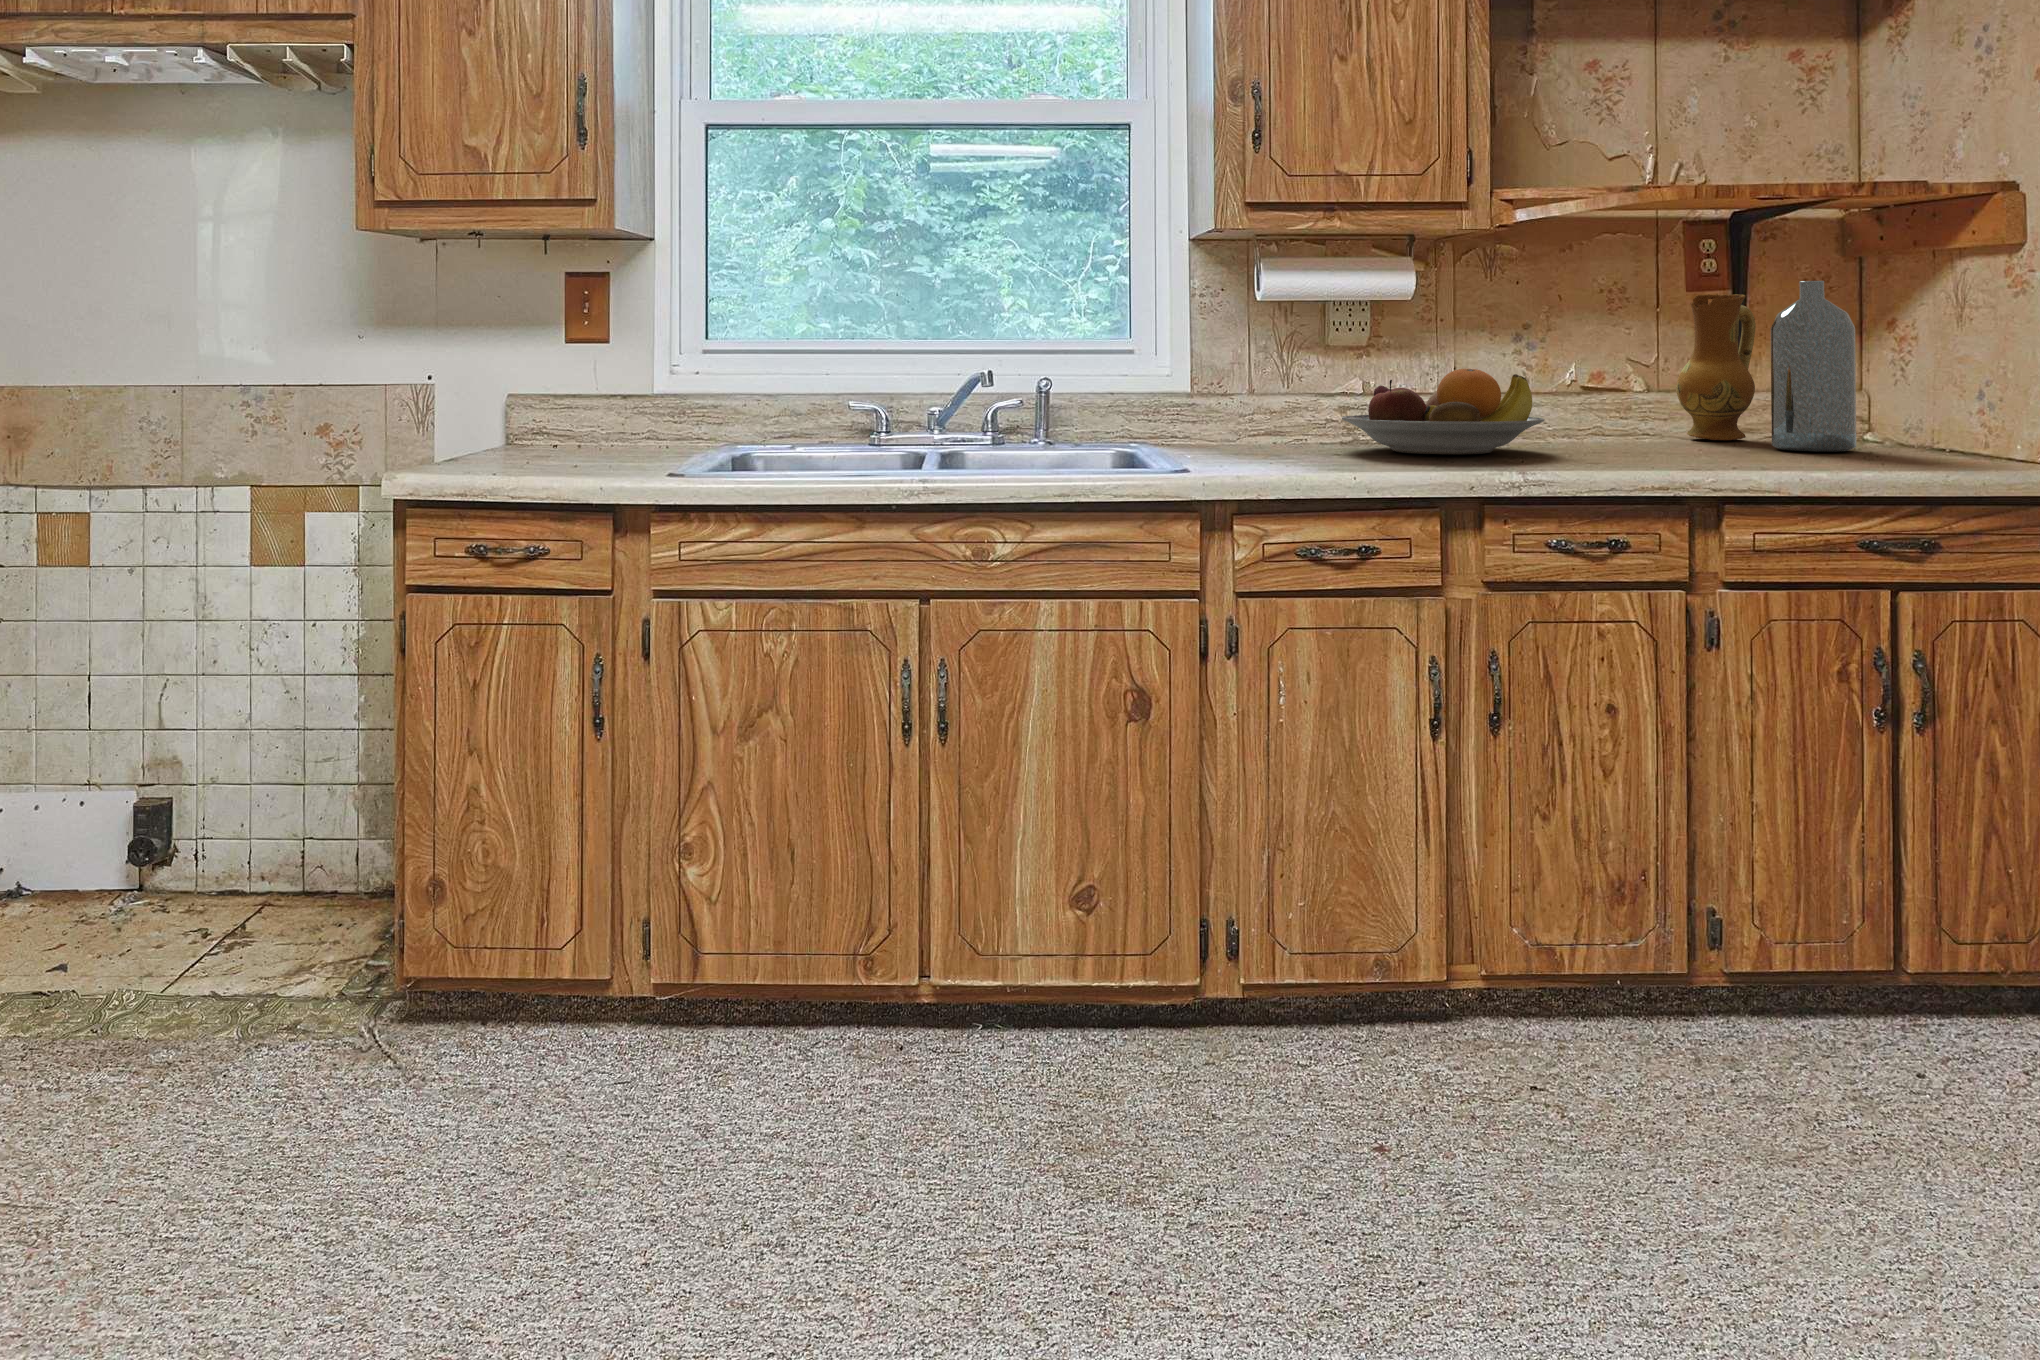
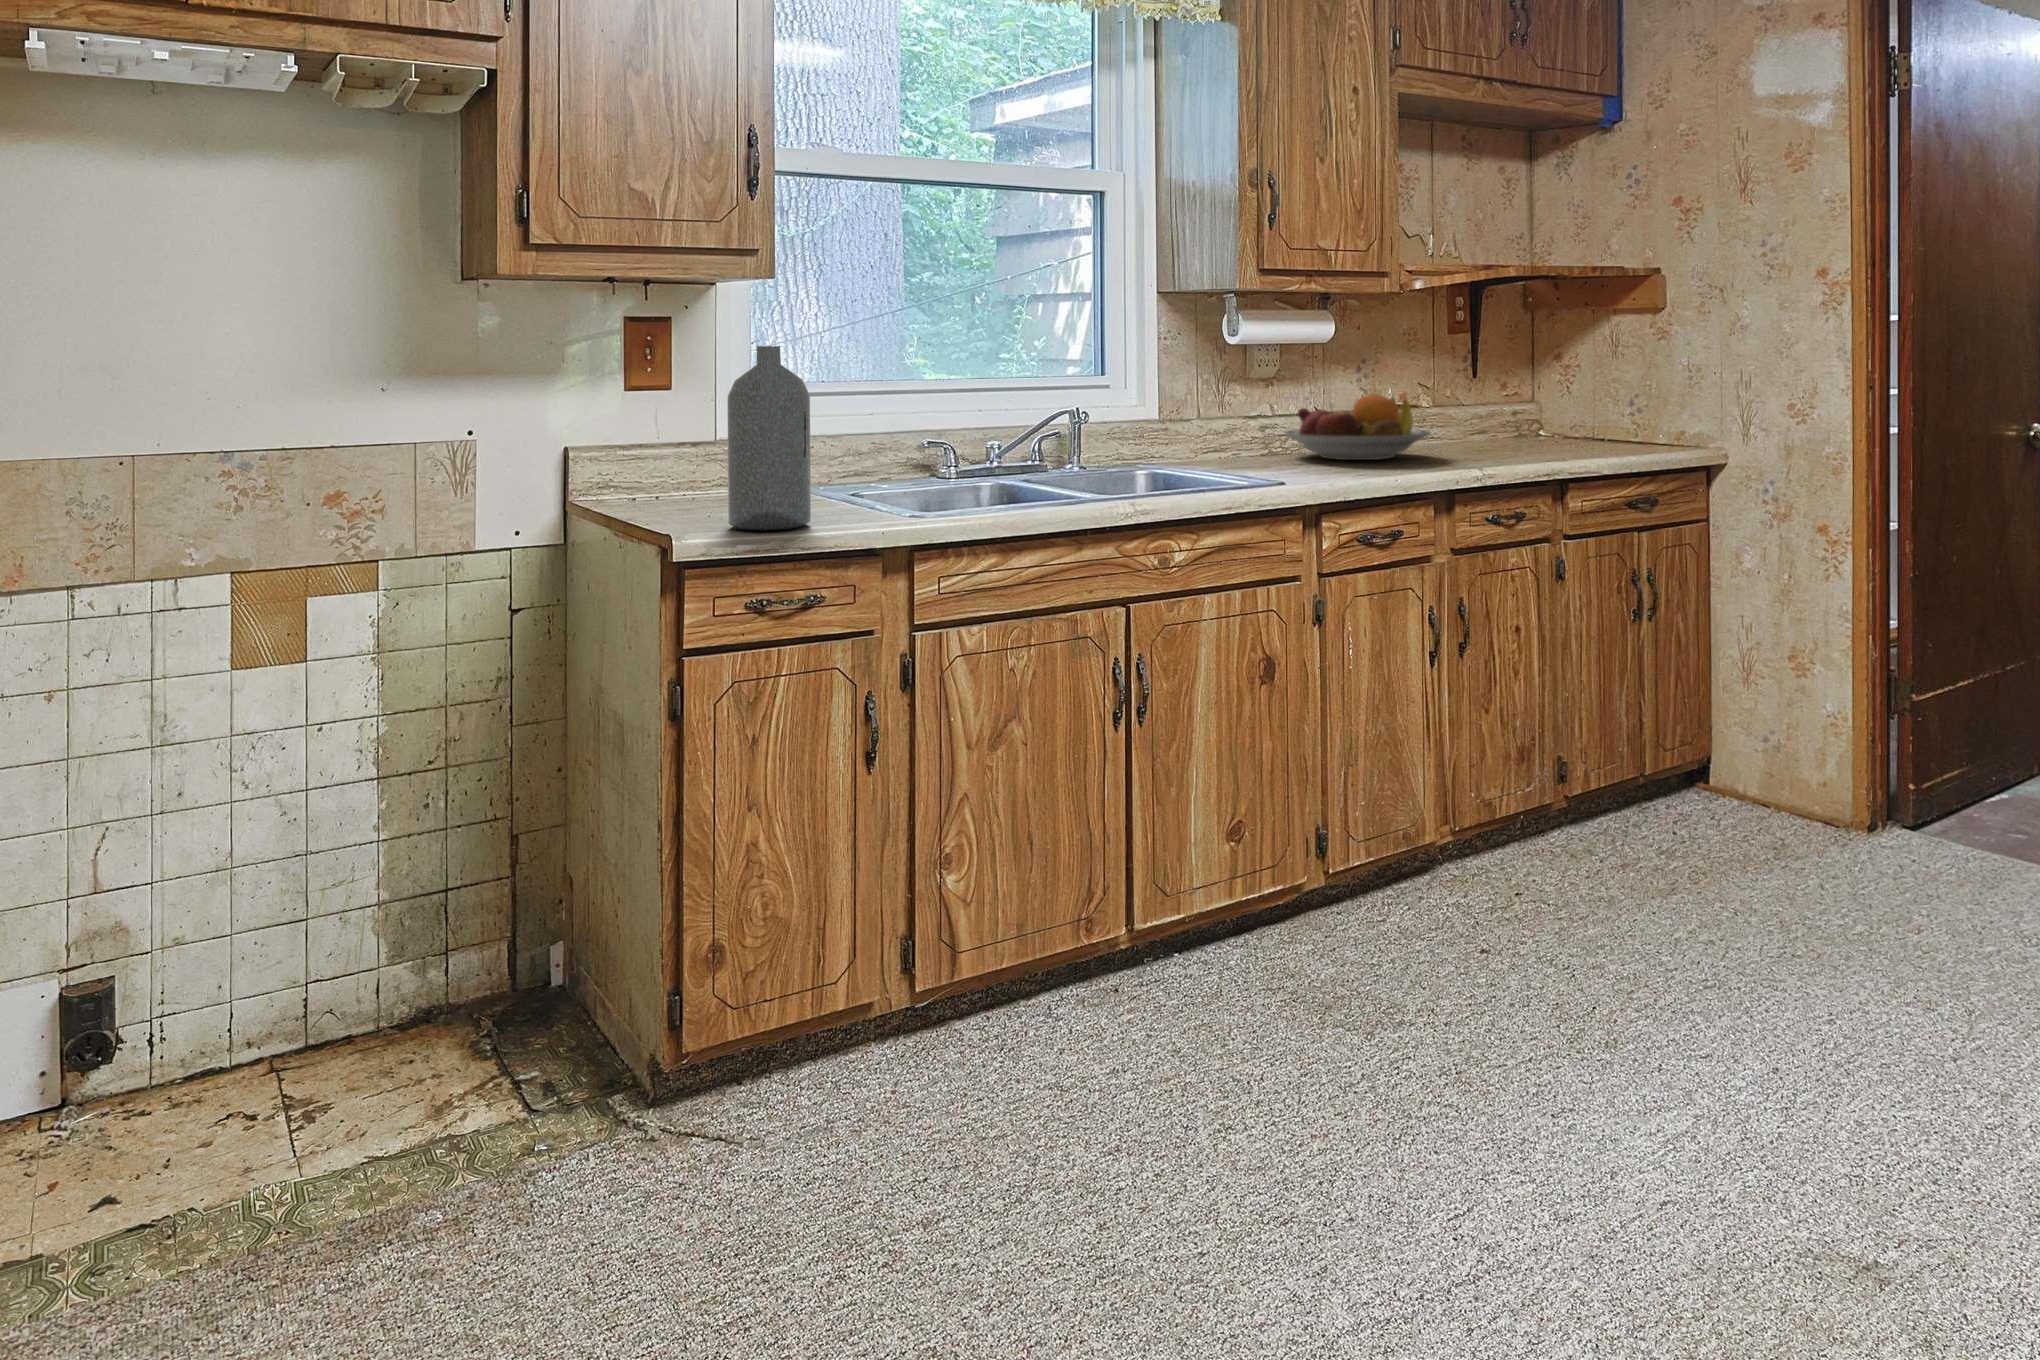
bottle: present [1771,281,1856,452] -> present [727,346,811,530]
ceramic jug: present [1676,294,1756,440] -> none [1441,336,1493,439]

